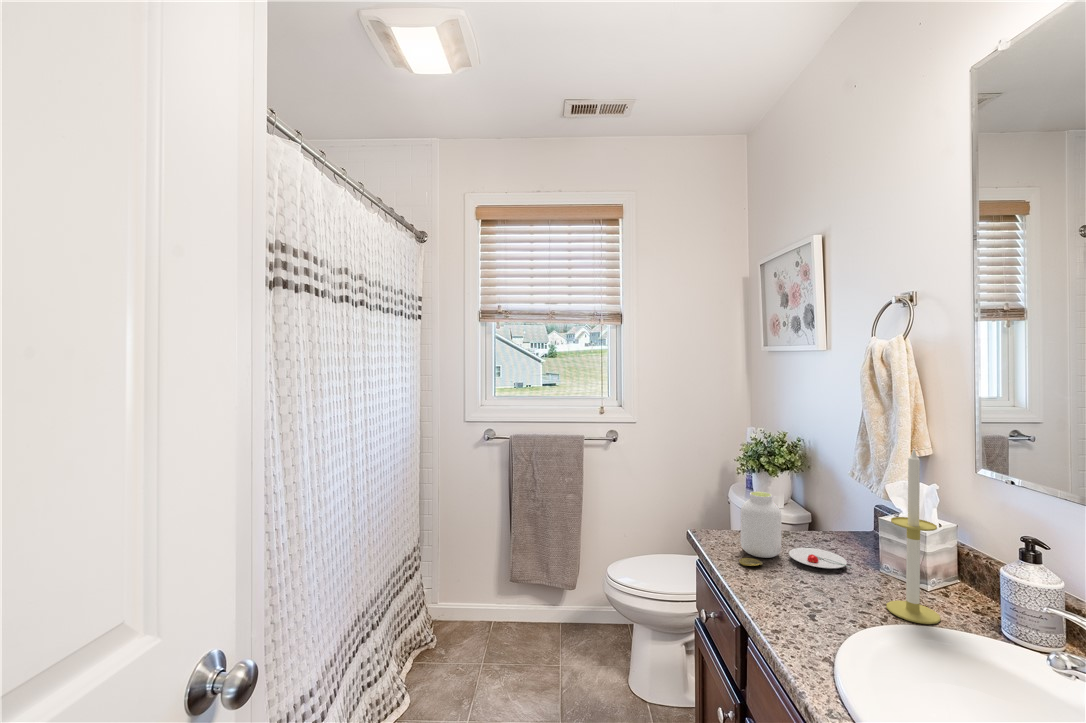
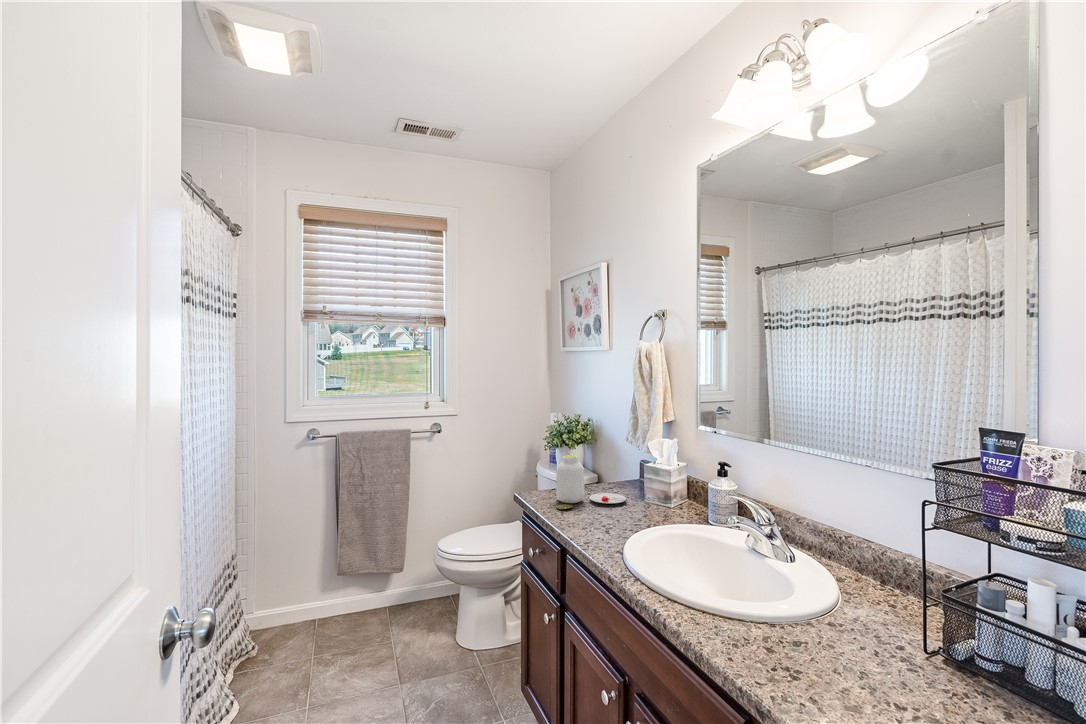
candle: present [886,448,941,624] -> none [650,413,679,525]

